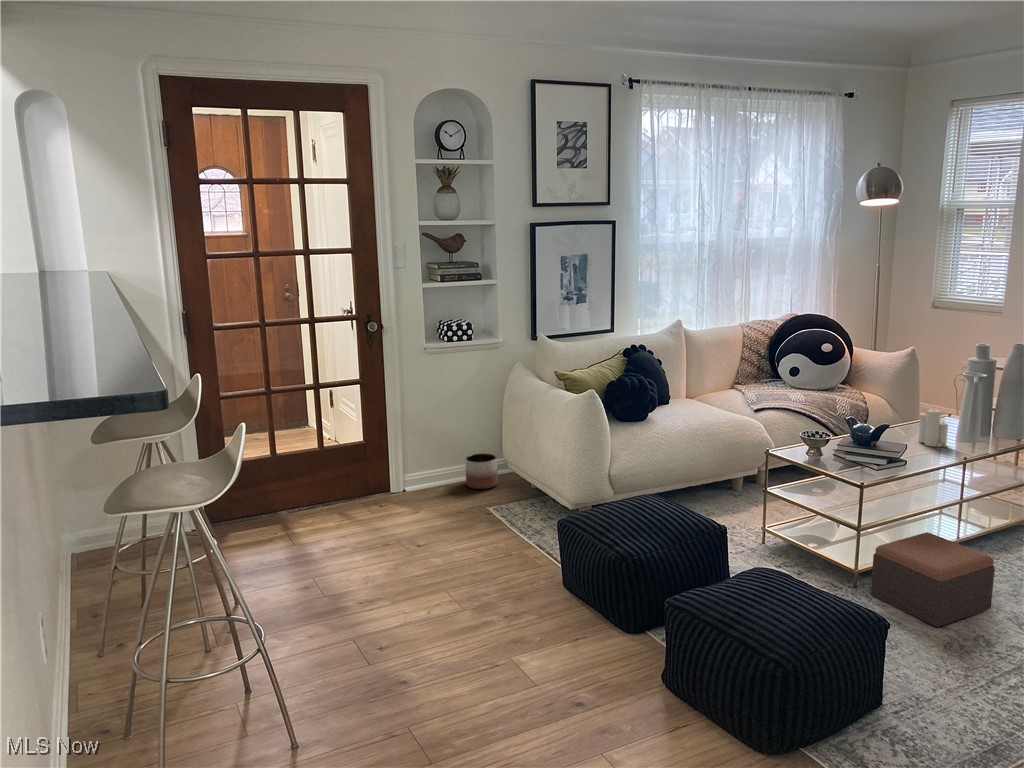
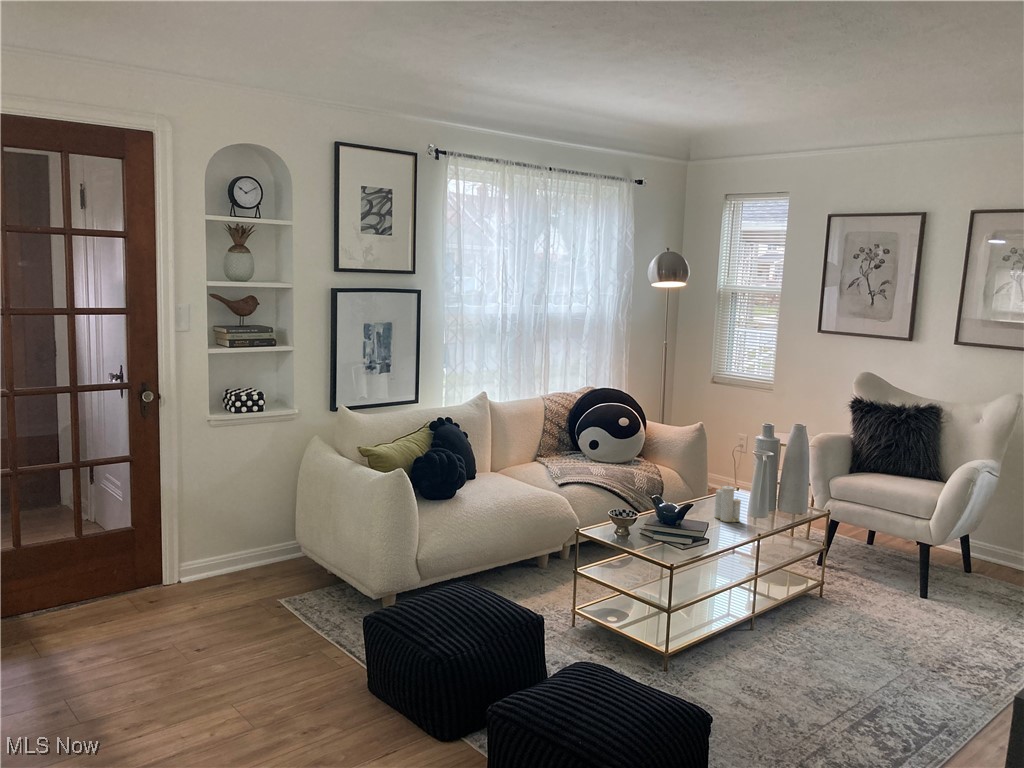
planter: present [465,453,498,489] -> none [253,536,290,576]
footstool: present [871,532,995,627] -> none [681,610,792,709]

